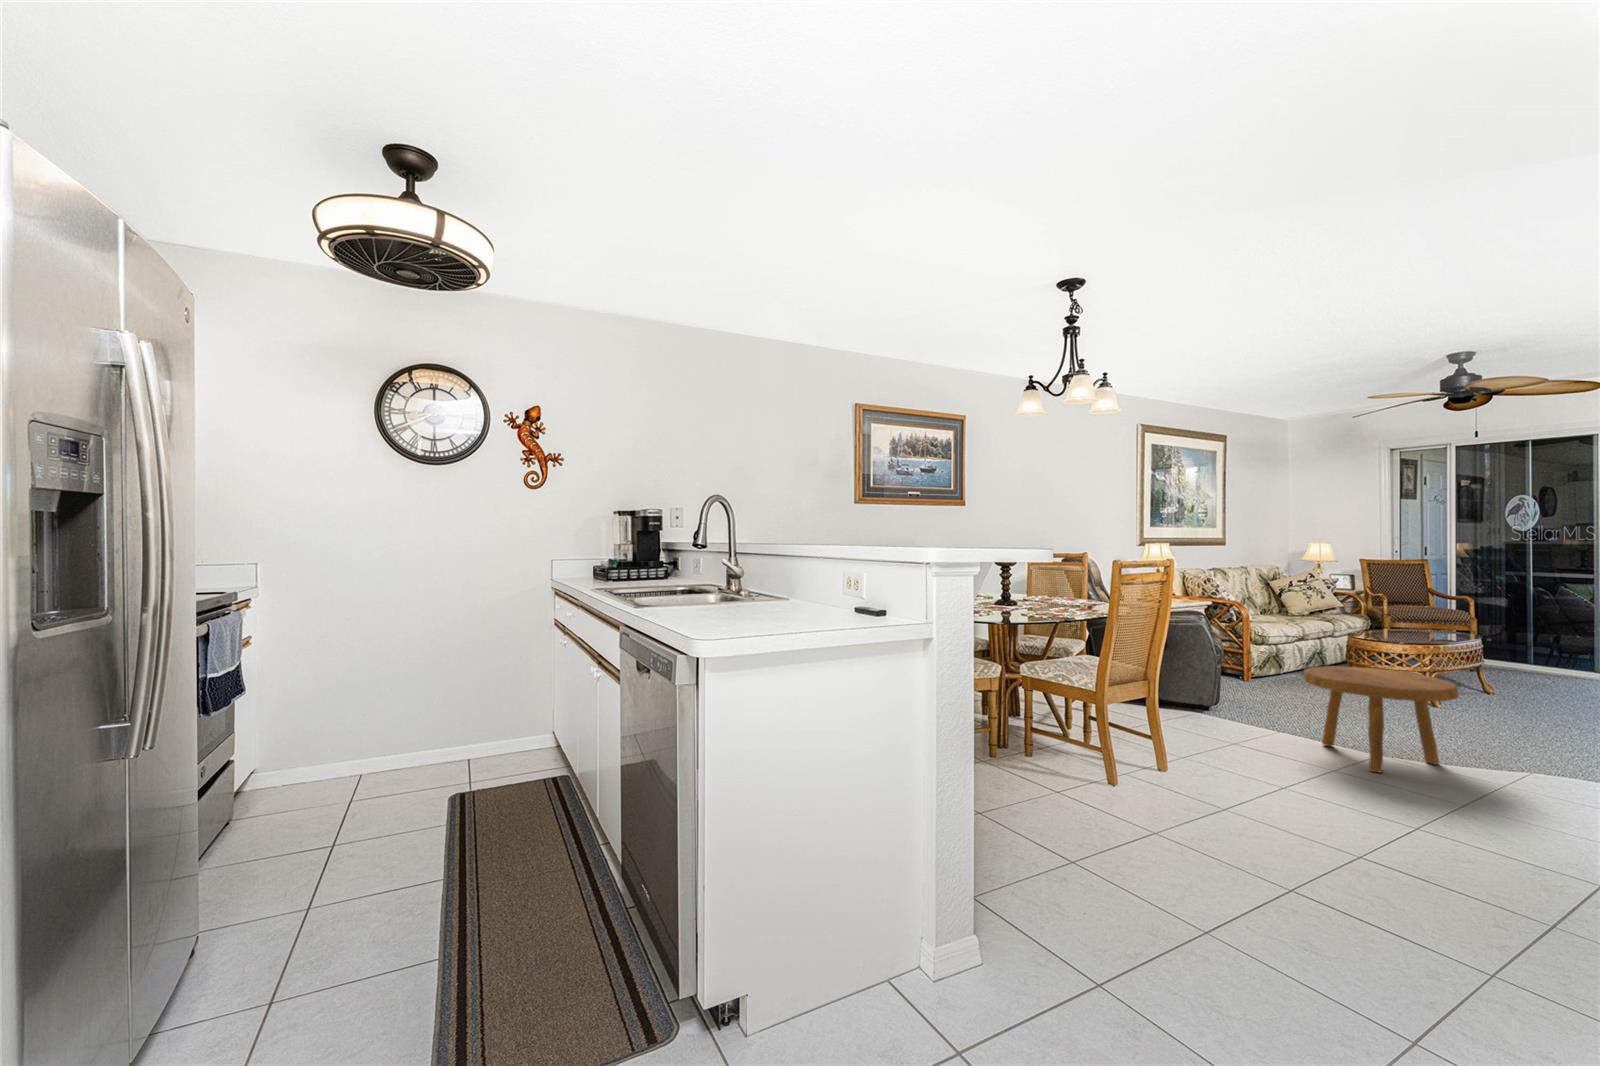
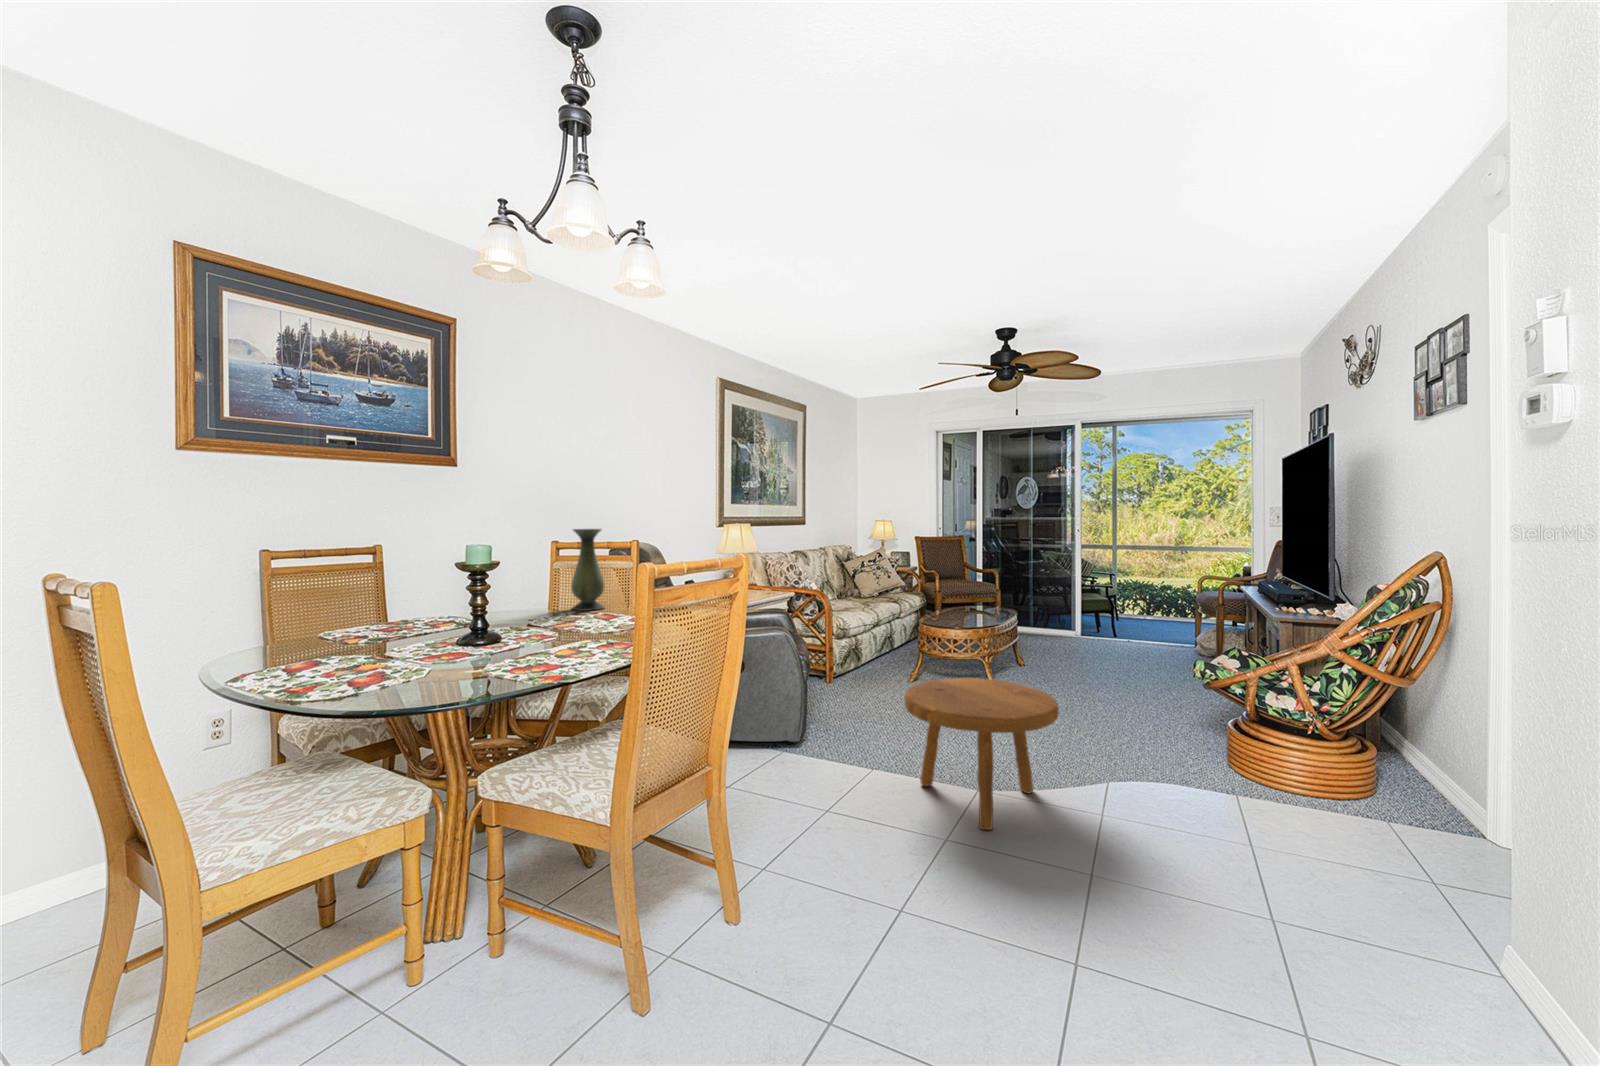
vase: none [1041,544,1063,596] -> present [571,529,604,611]

